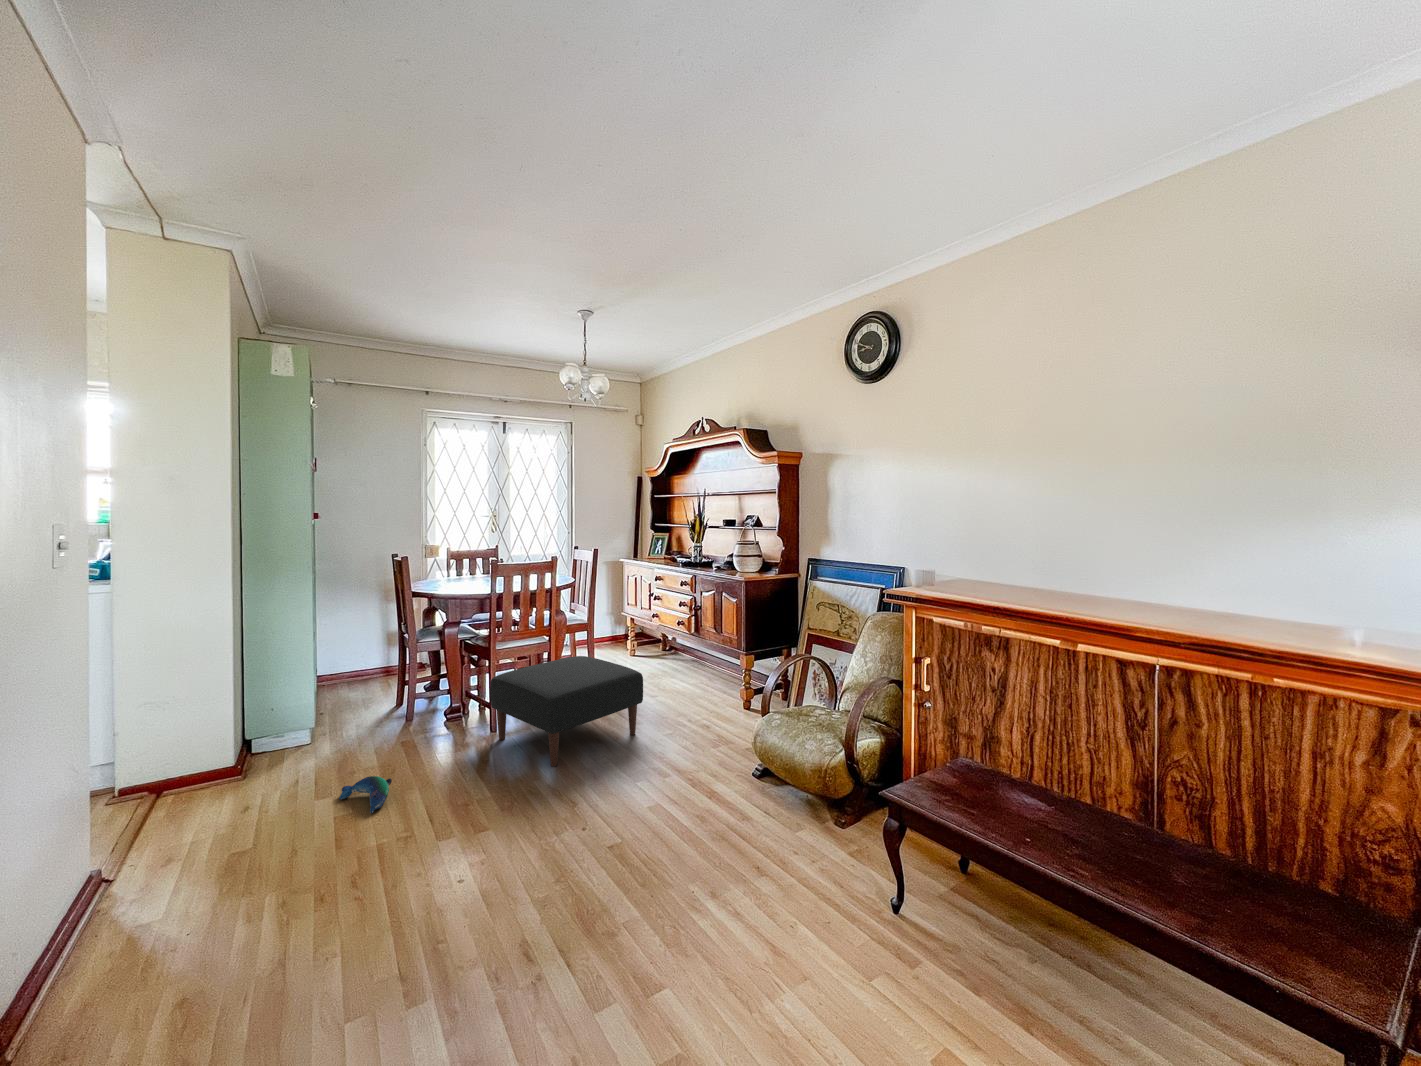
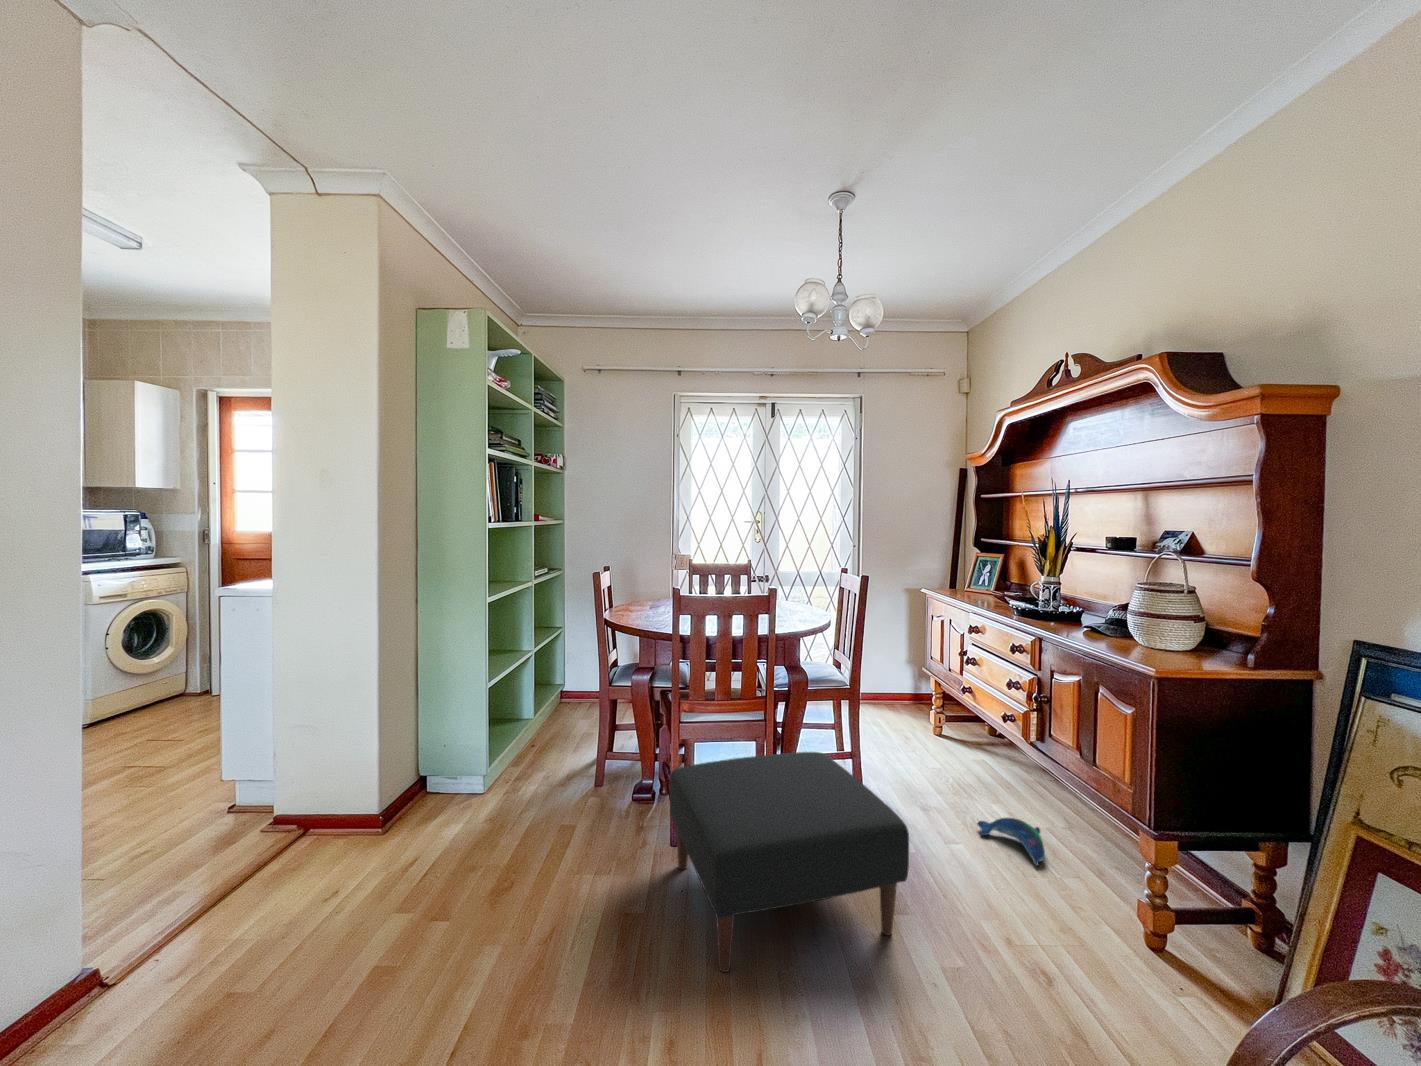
plush toy: present [339,776,392,813] -> present [977,818,1045,866]

